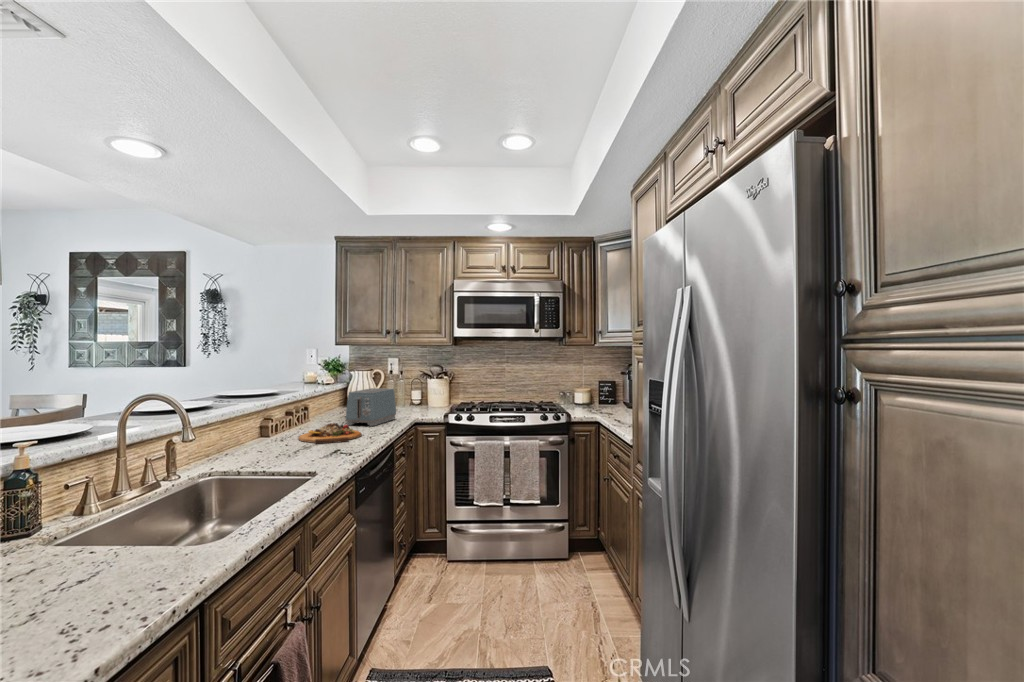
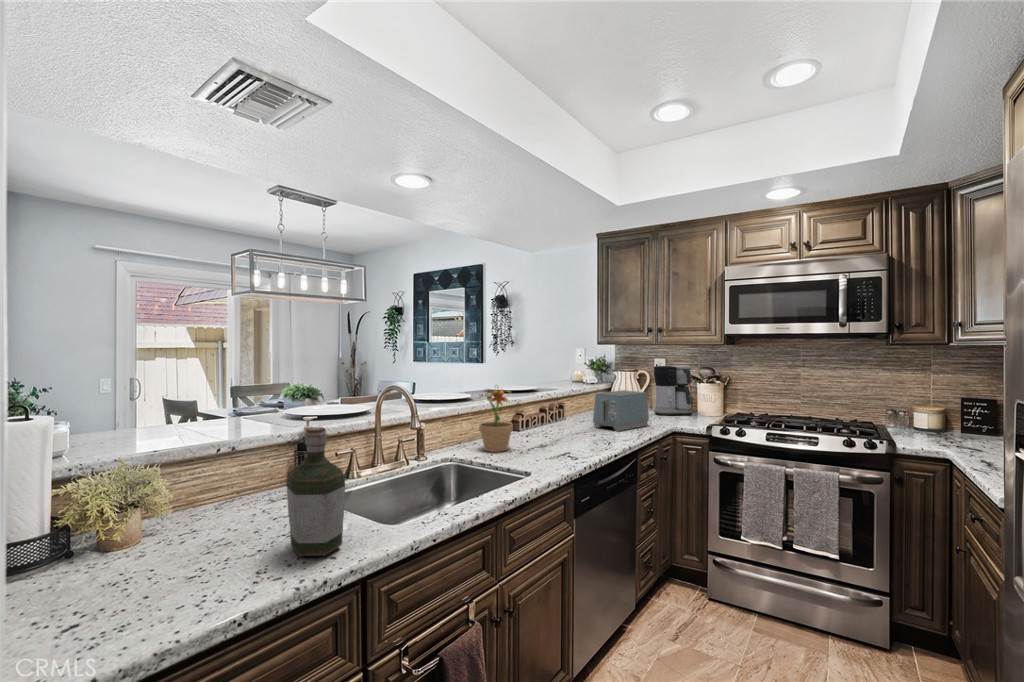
coffee maker: none [393,364,425,410] -> present [654,365,692,416]
potted plant: none [234,387,279,460] -> present [479,387,513,452]
cutting board: present [299,423,362,444] -> none [540,424,601,445]
bottle: none [67,442,161,603] -> present [287,427,345,556]

